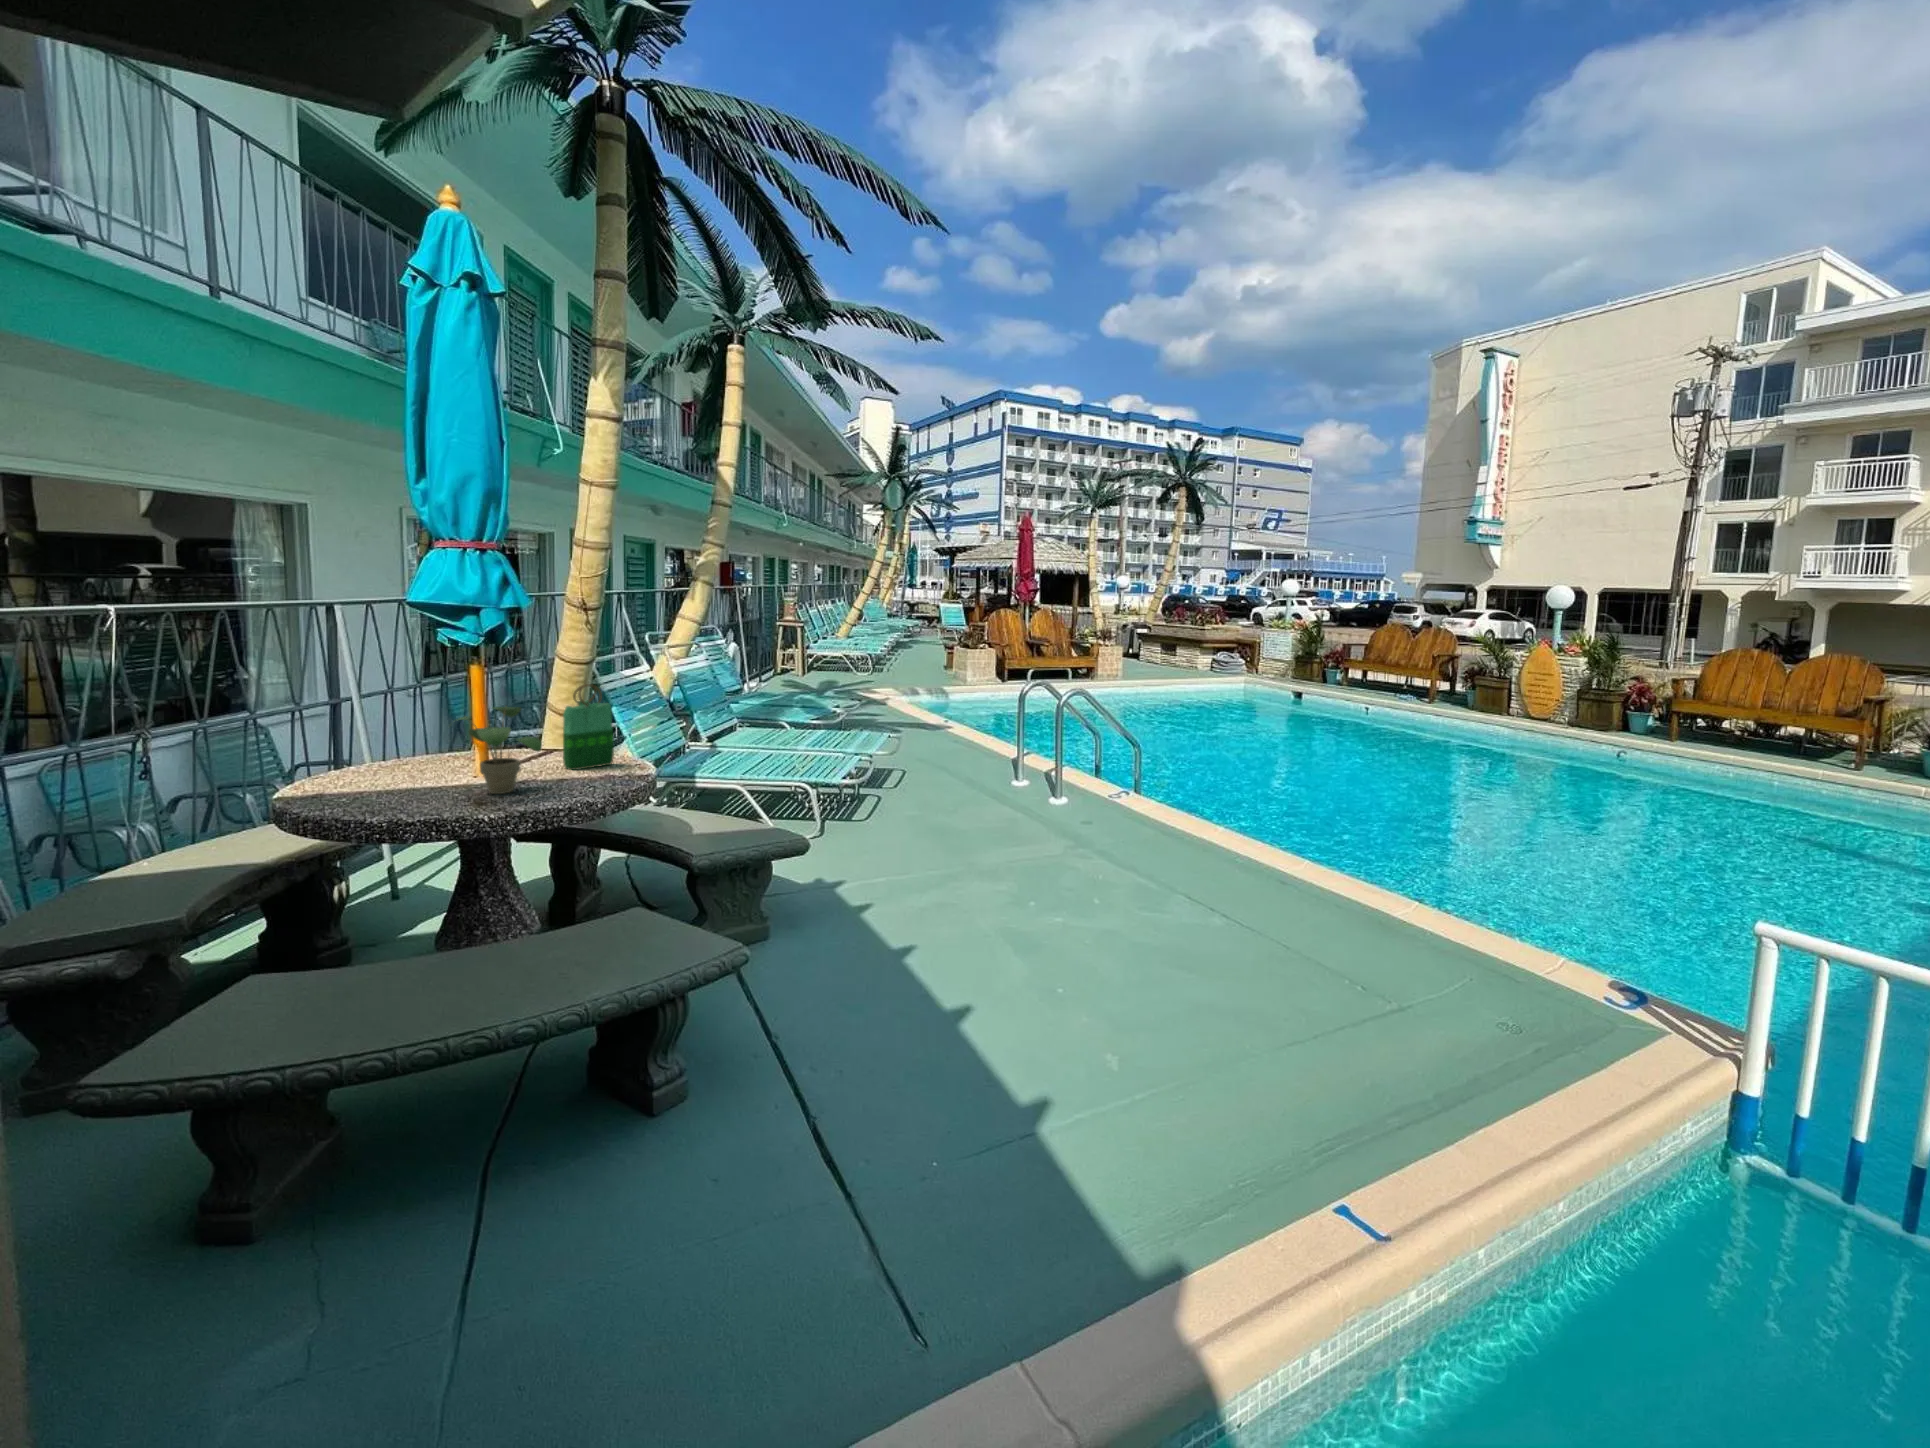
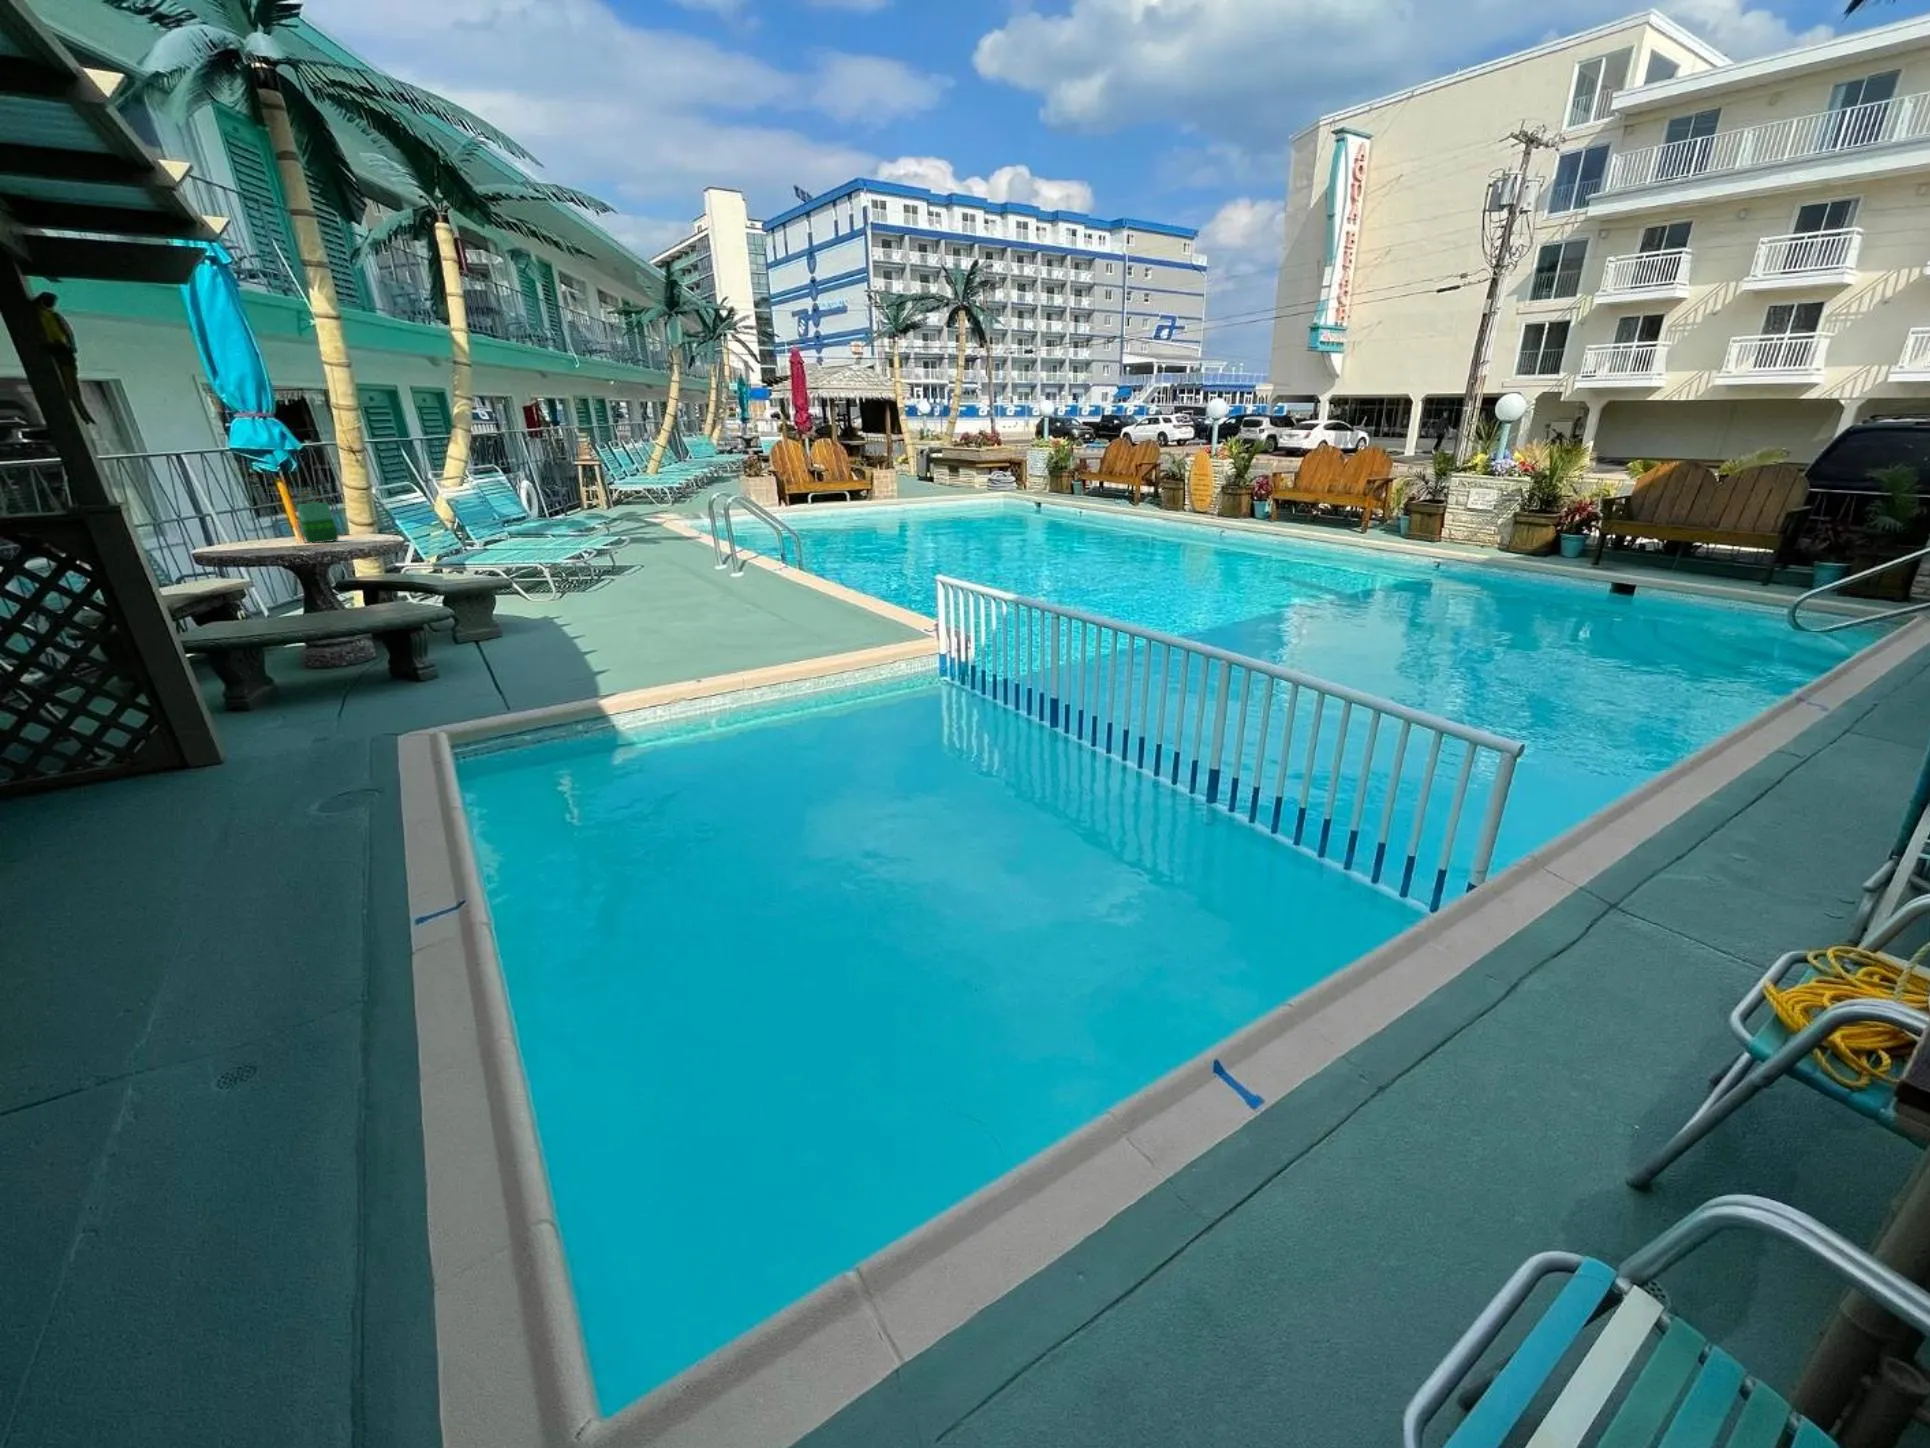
potted plant: present [450,707,542,794] -> none [220,501,279,551]

